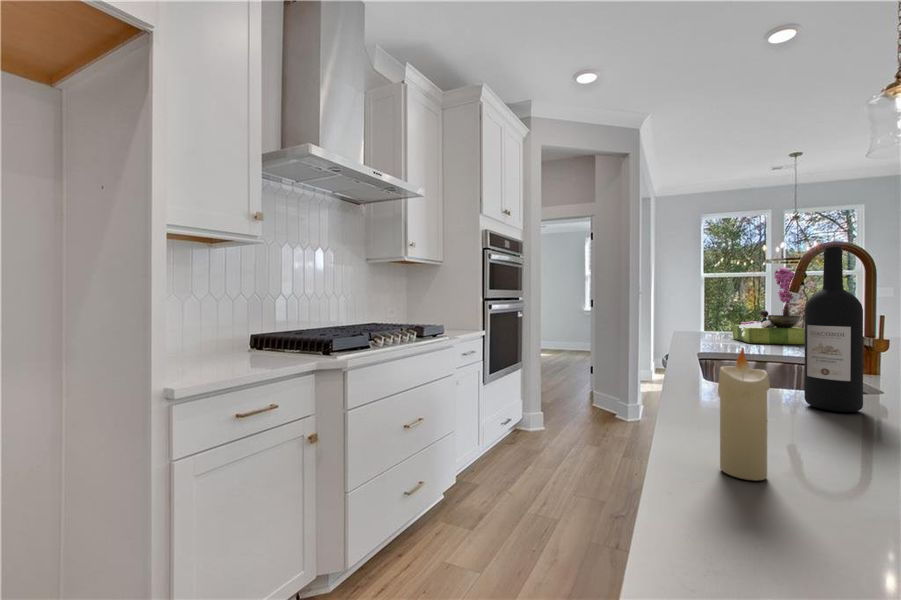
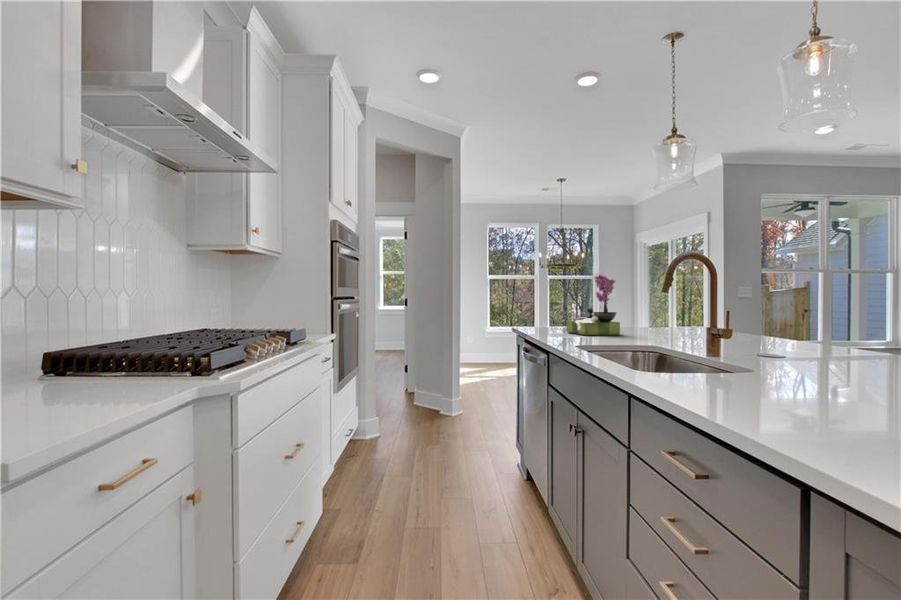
wine bottle: present [804,246,863,412] -> none [723,261,762,383]
candle: present [718,348,770,480] -> none [796,338,836,441]

